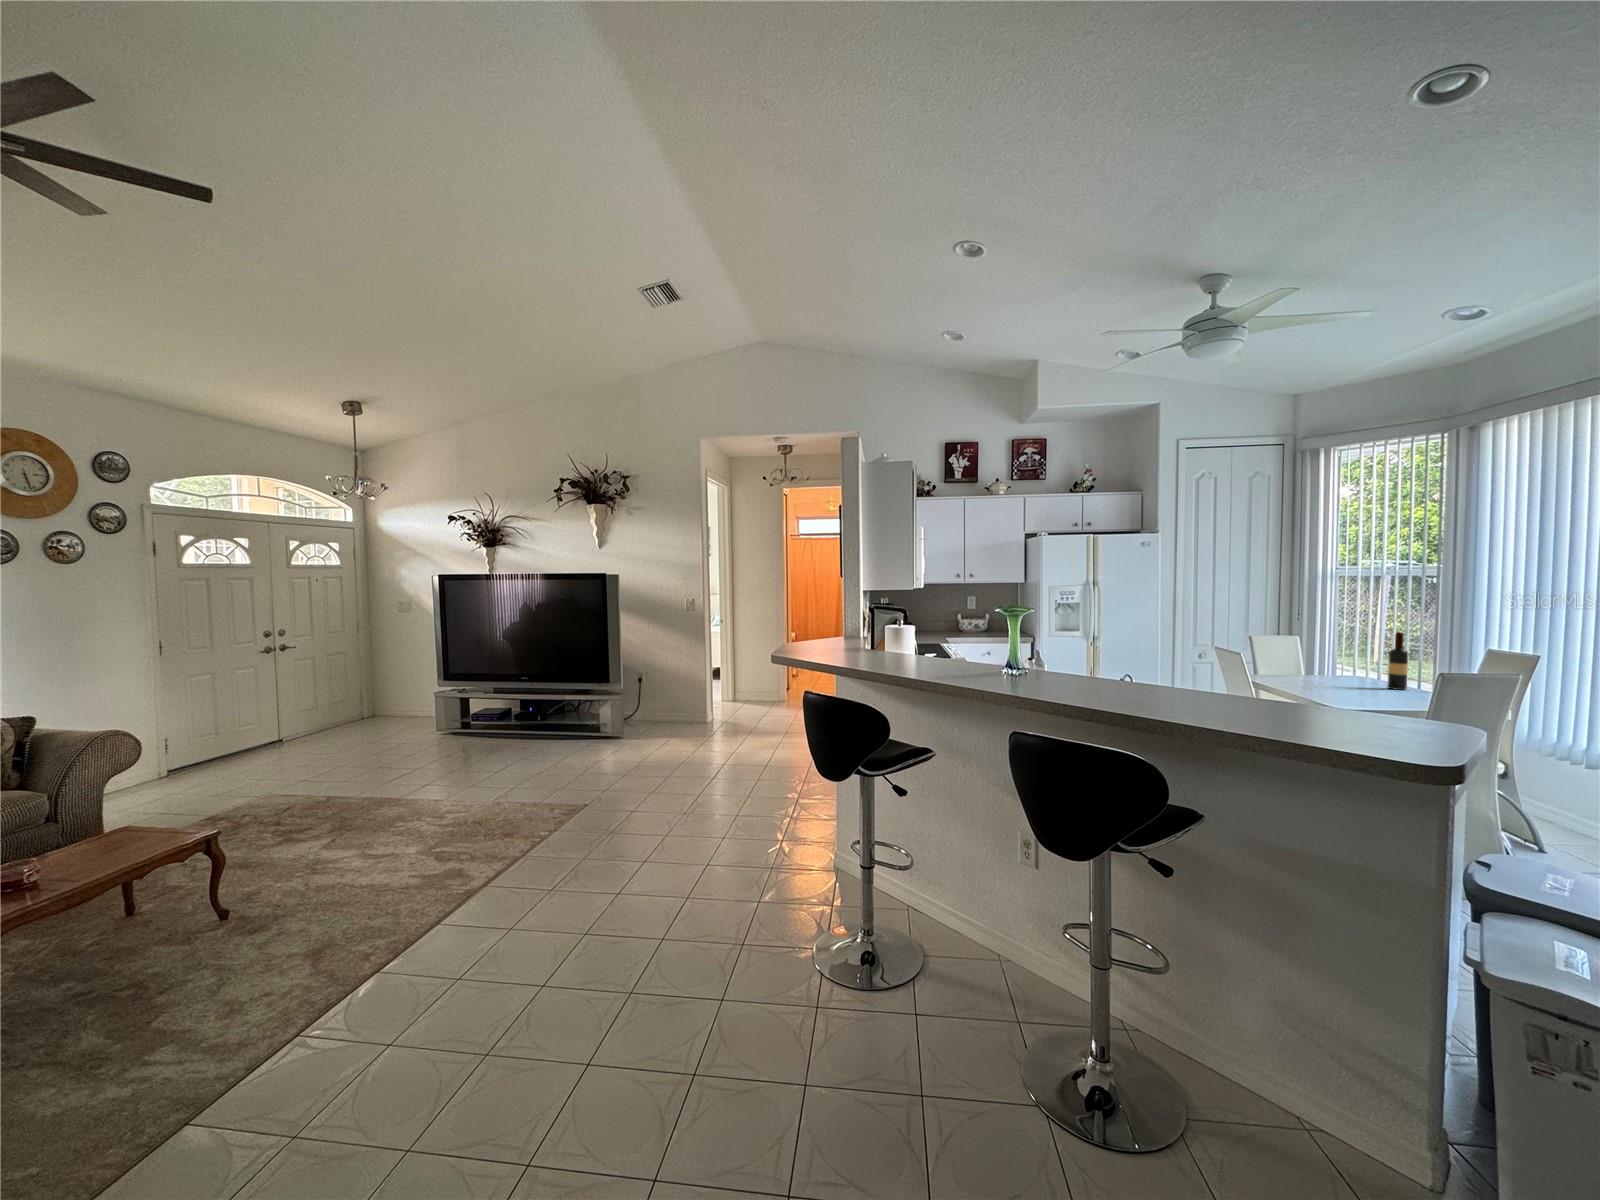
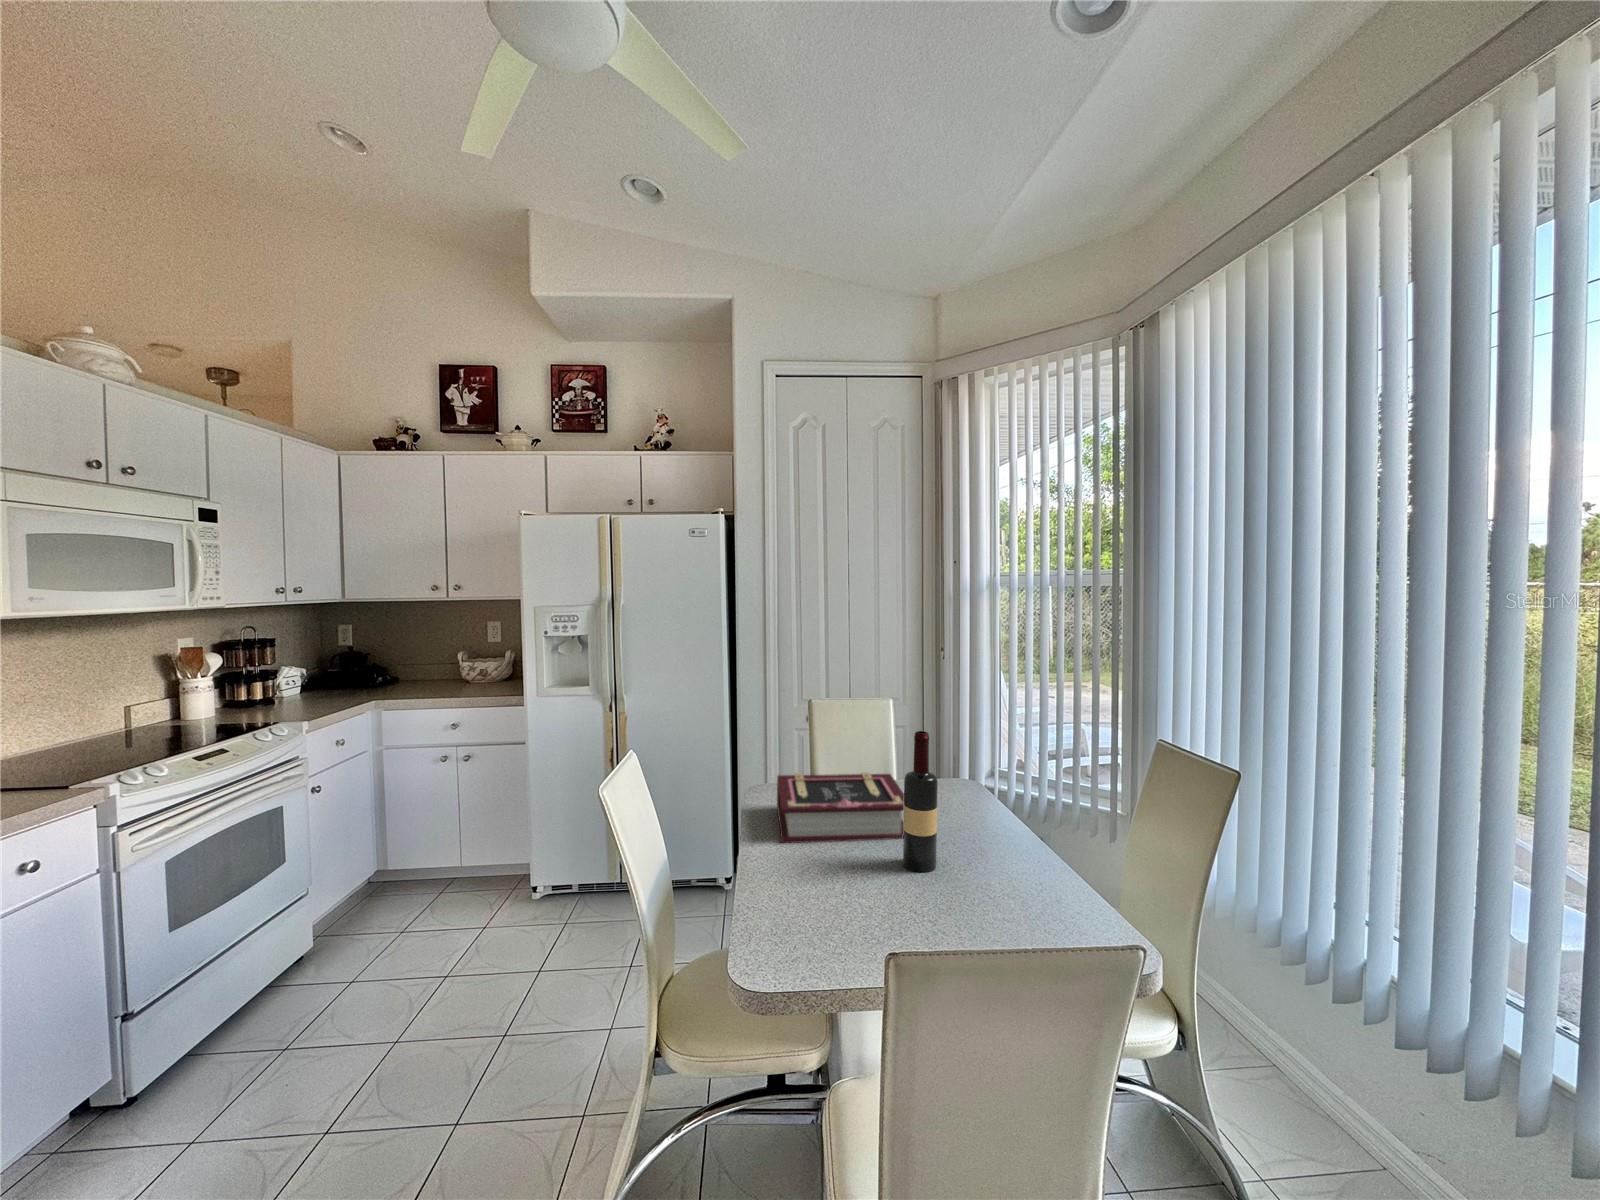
book: none [1282,662,1377,686] -> present [777,772,904,843]

